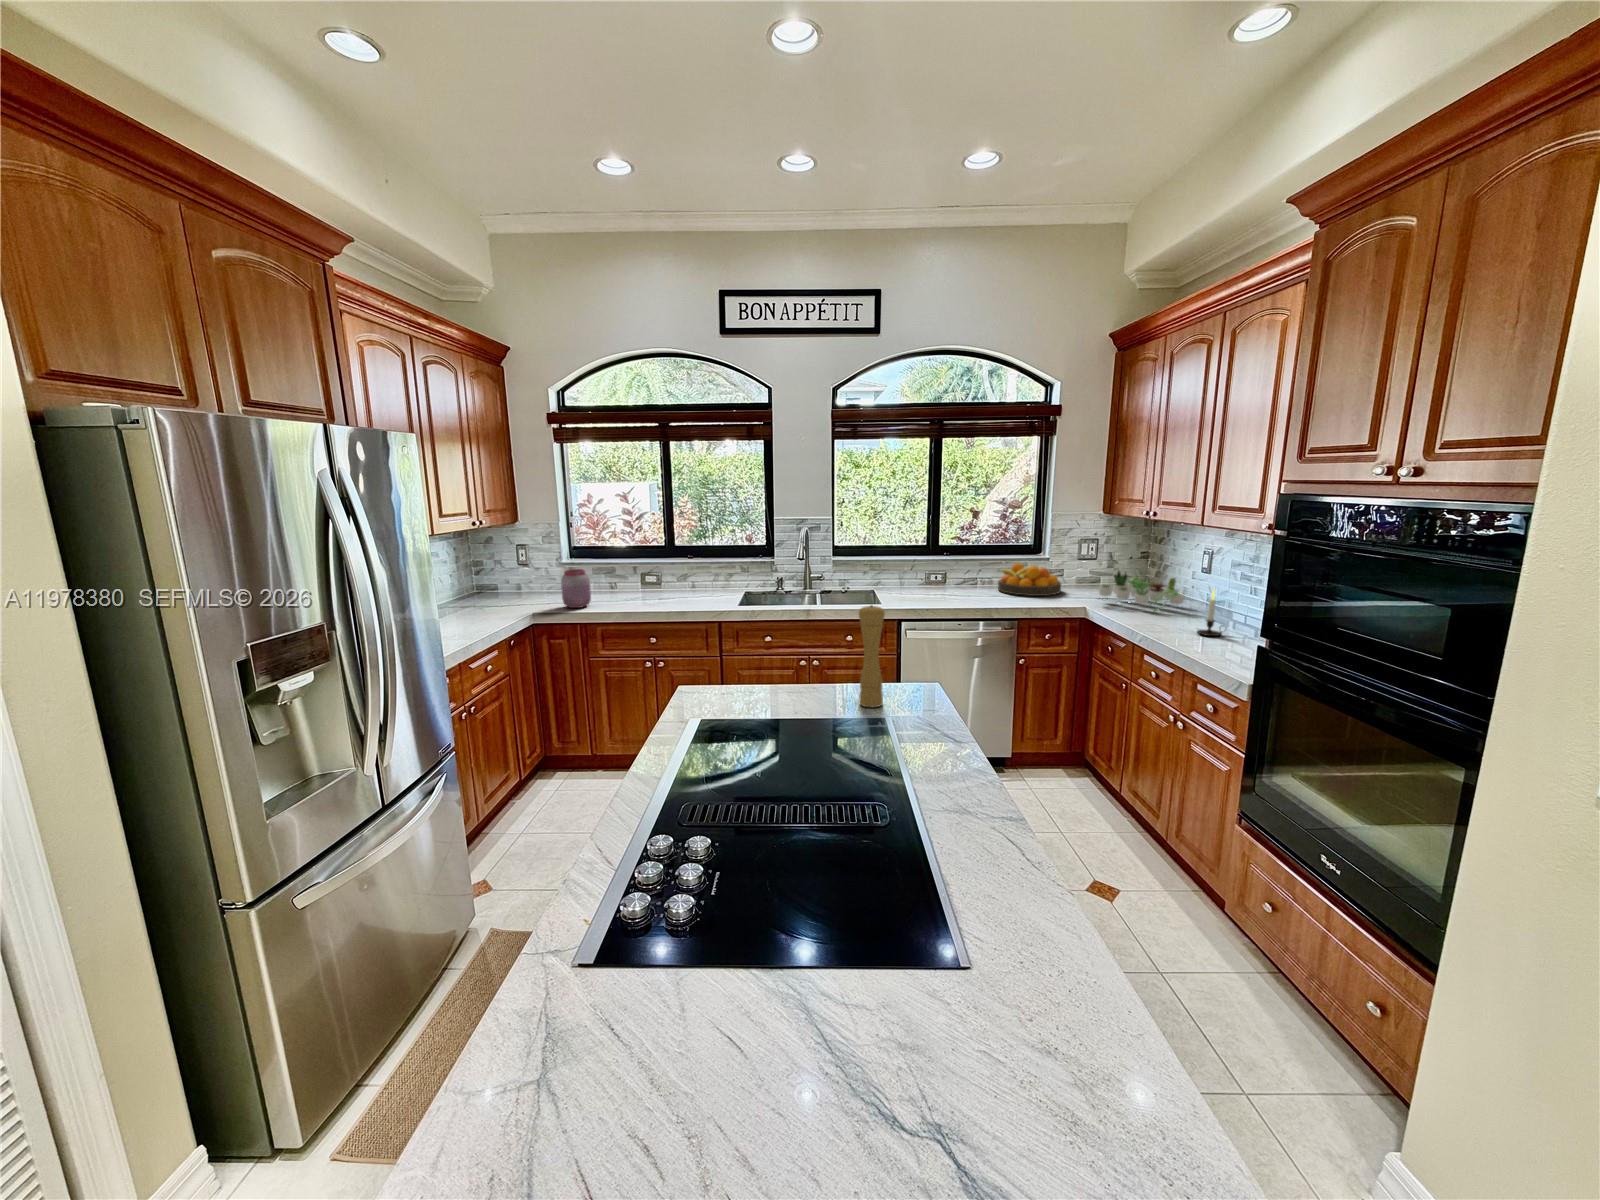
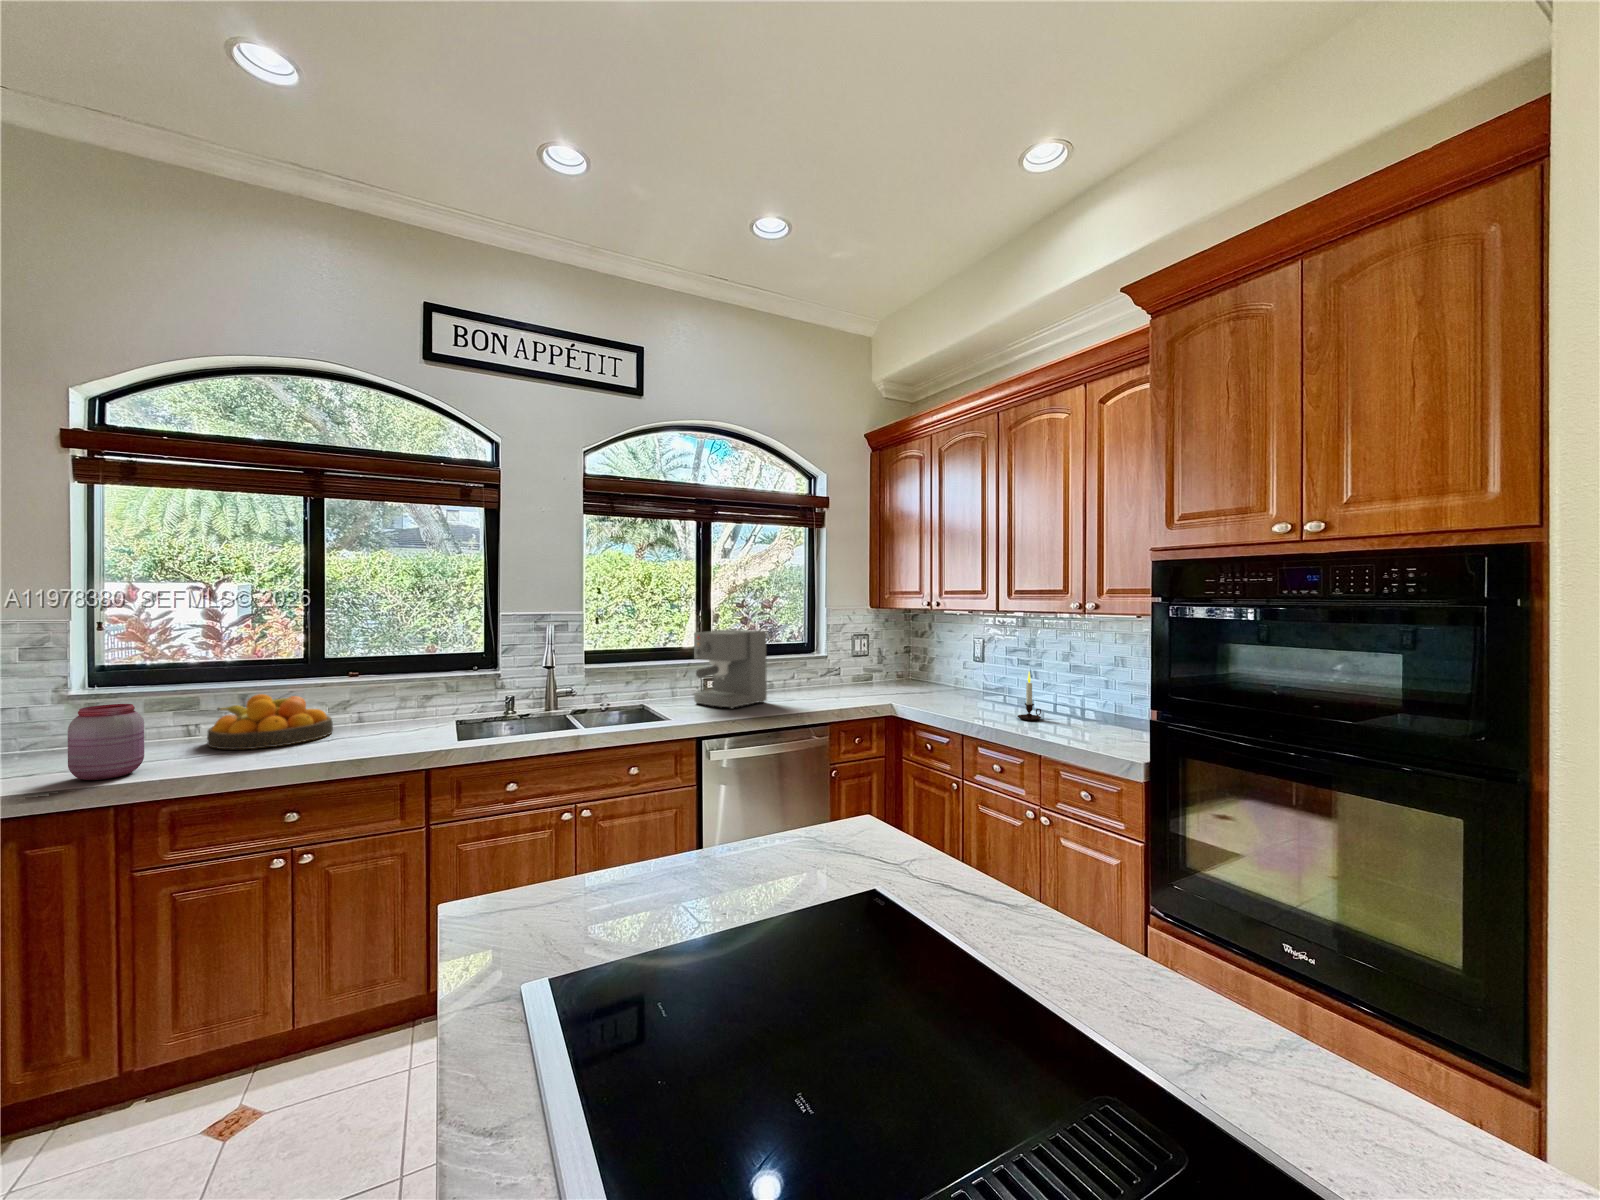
coffee maker: none [907,532,975,600] -> present [694,630,767,709]
fruit bowl: present [998,563,1061,596] -> present [207,694,333,749]
succulent plant: present [1099,572,1184,612] -> none [889,661,977,703]
pepper mill: present [859,605,885,707] -> none [807,706,849,878]

